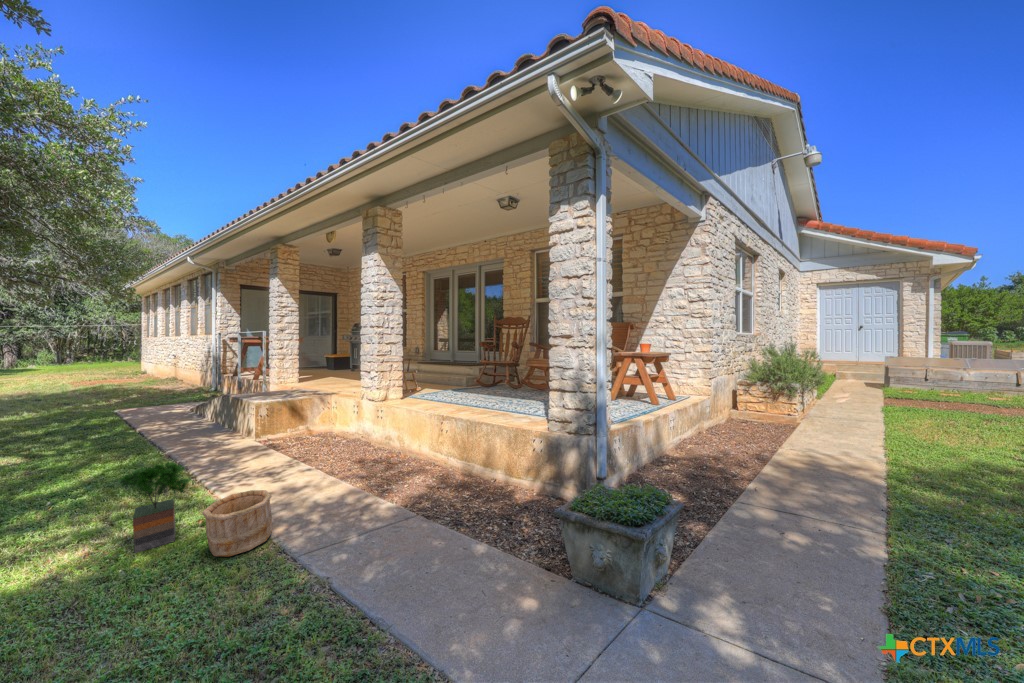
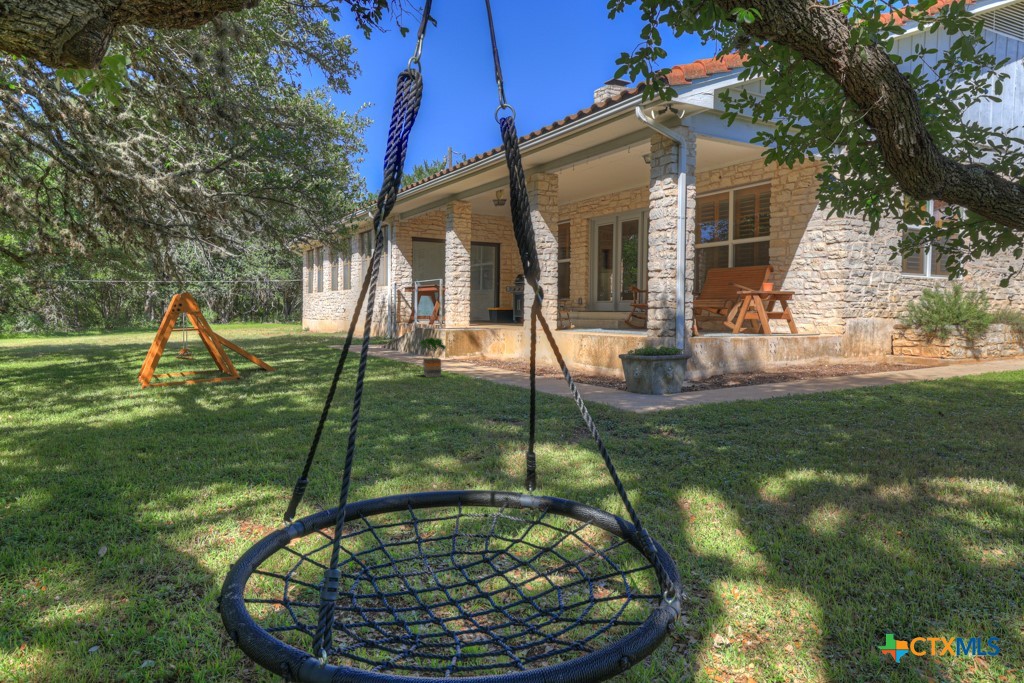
wooden bucket: present [203,490,272,557] -> none [457,355,486,379]

